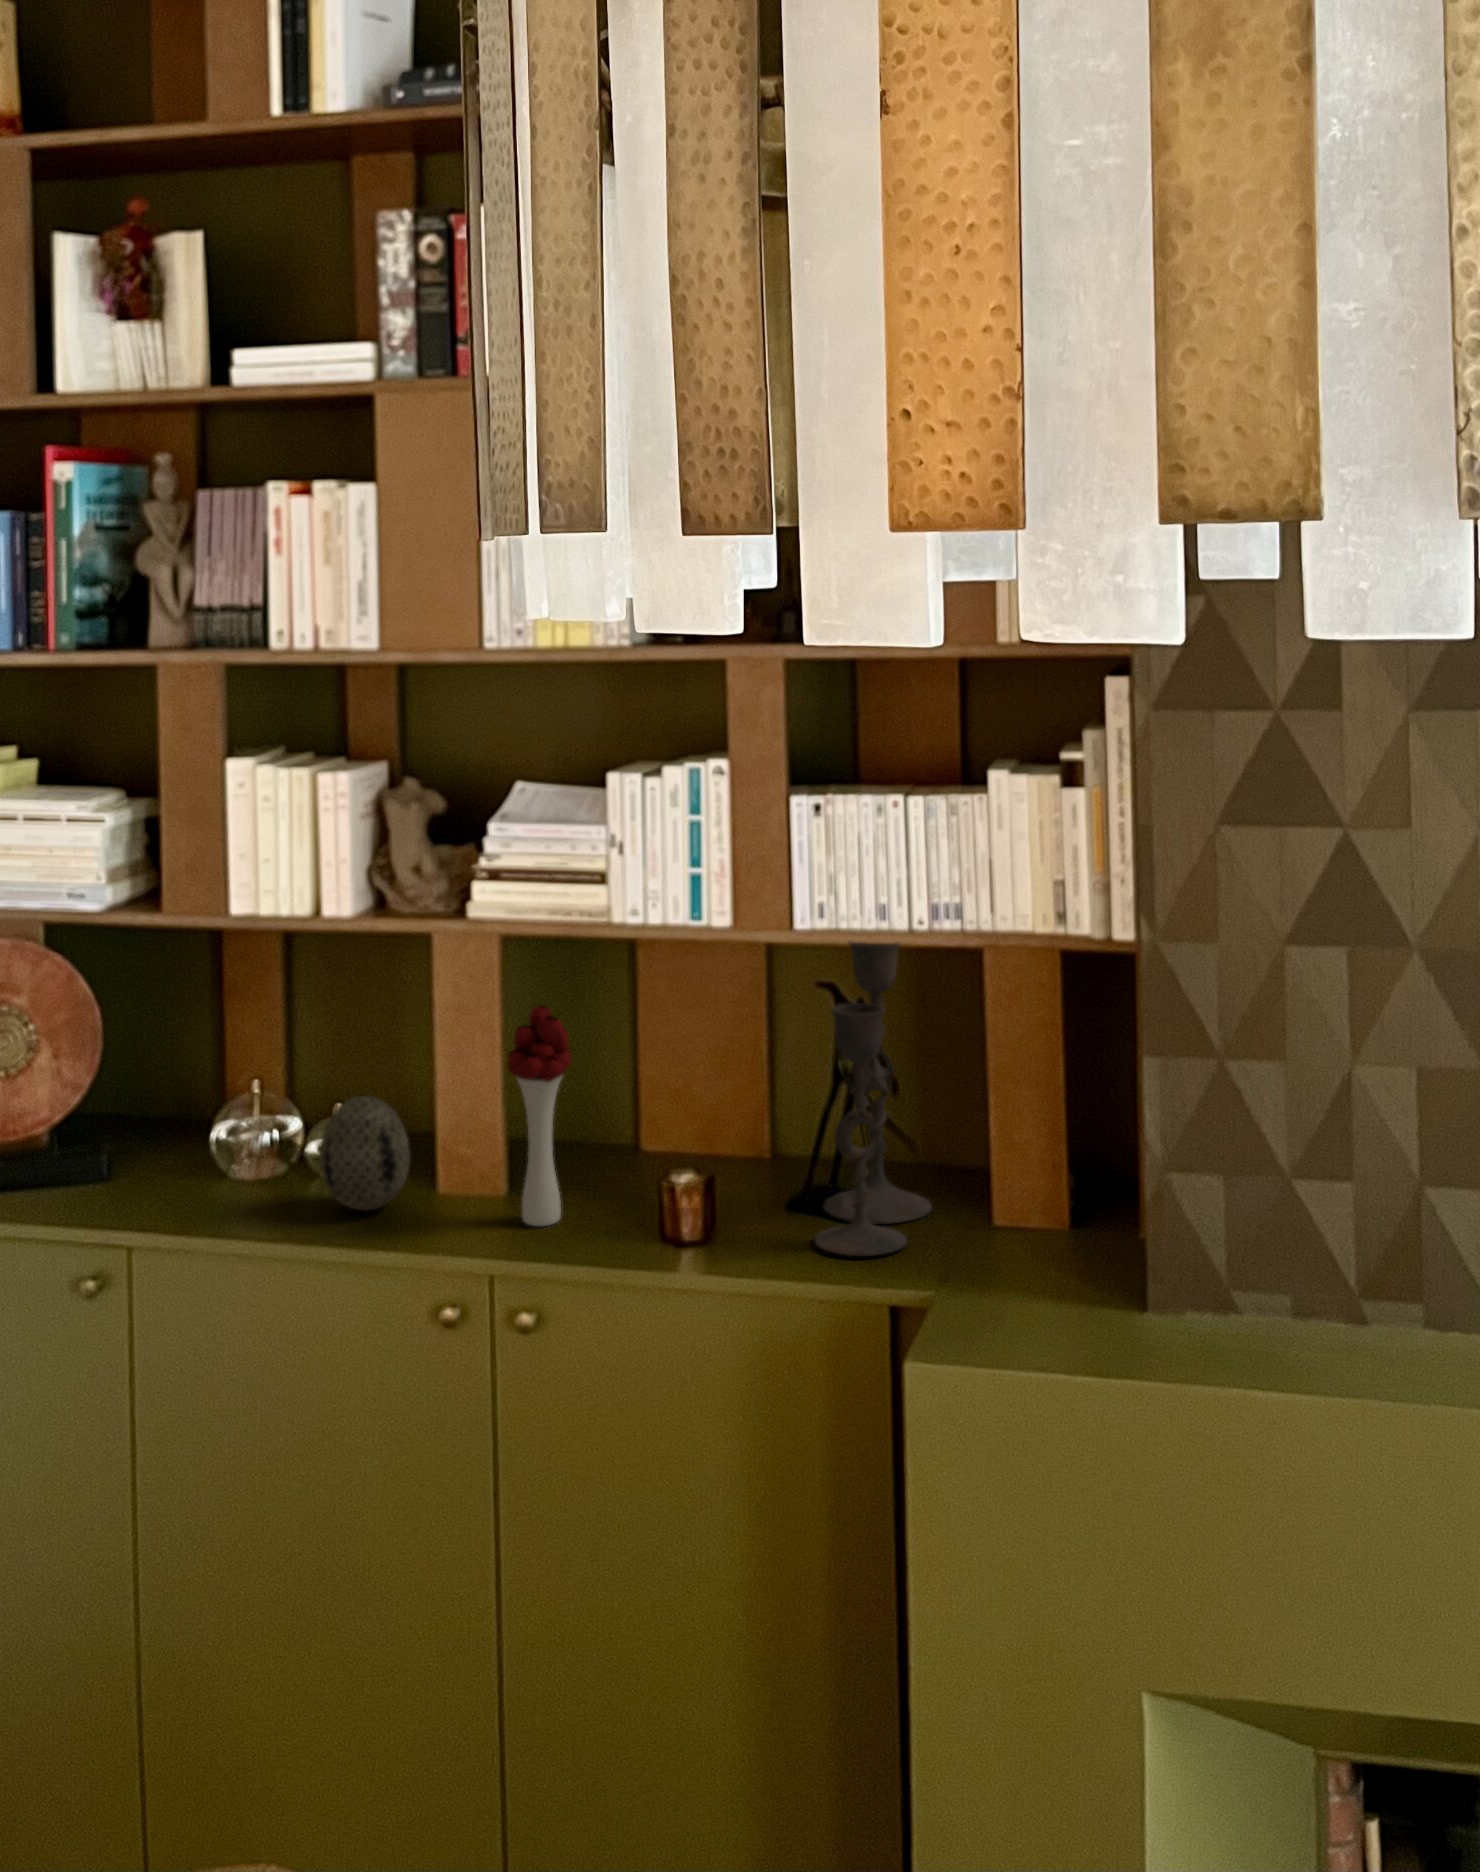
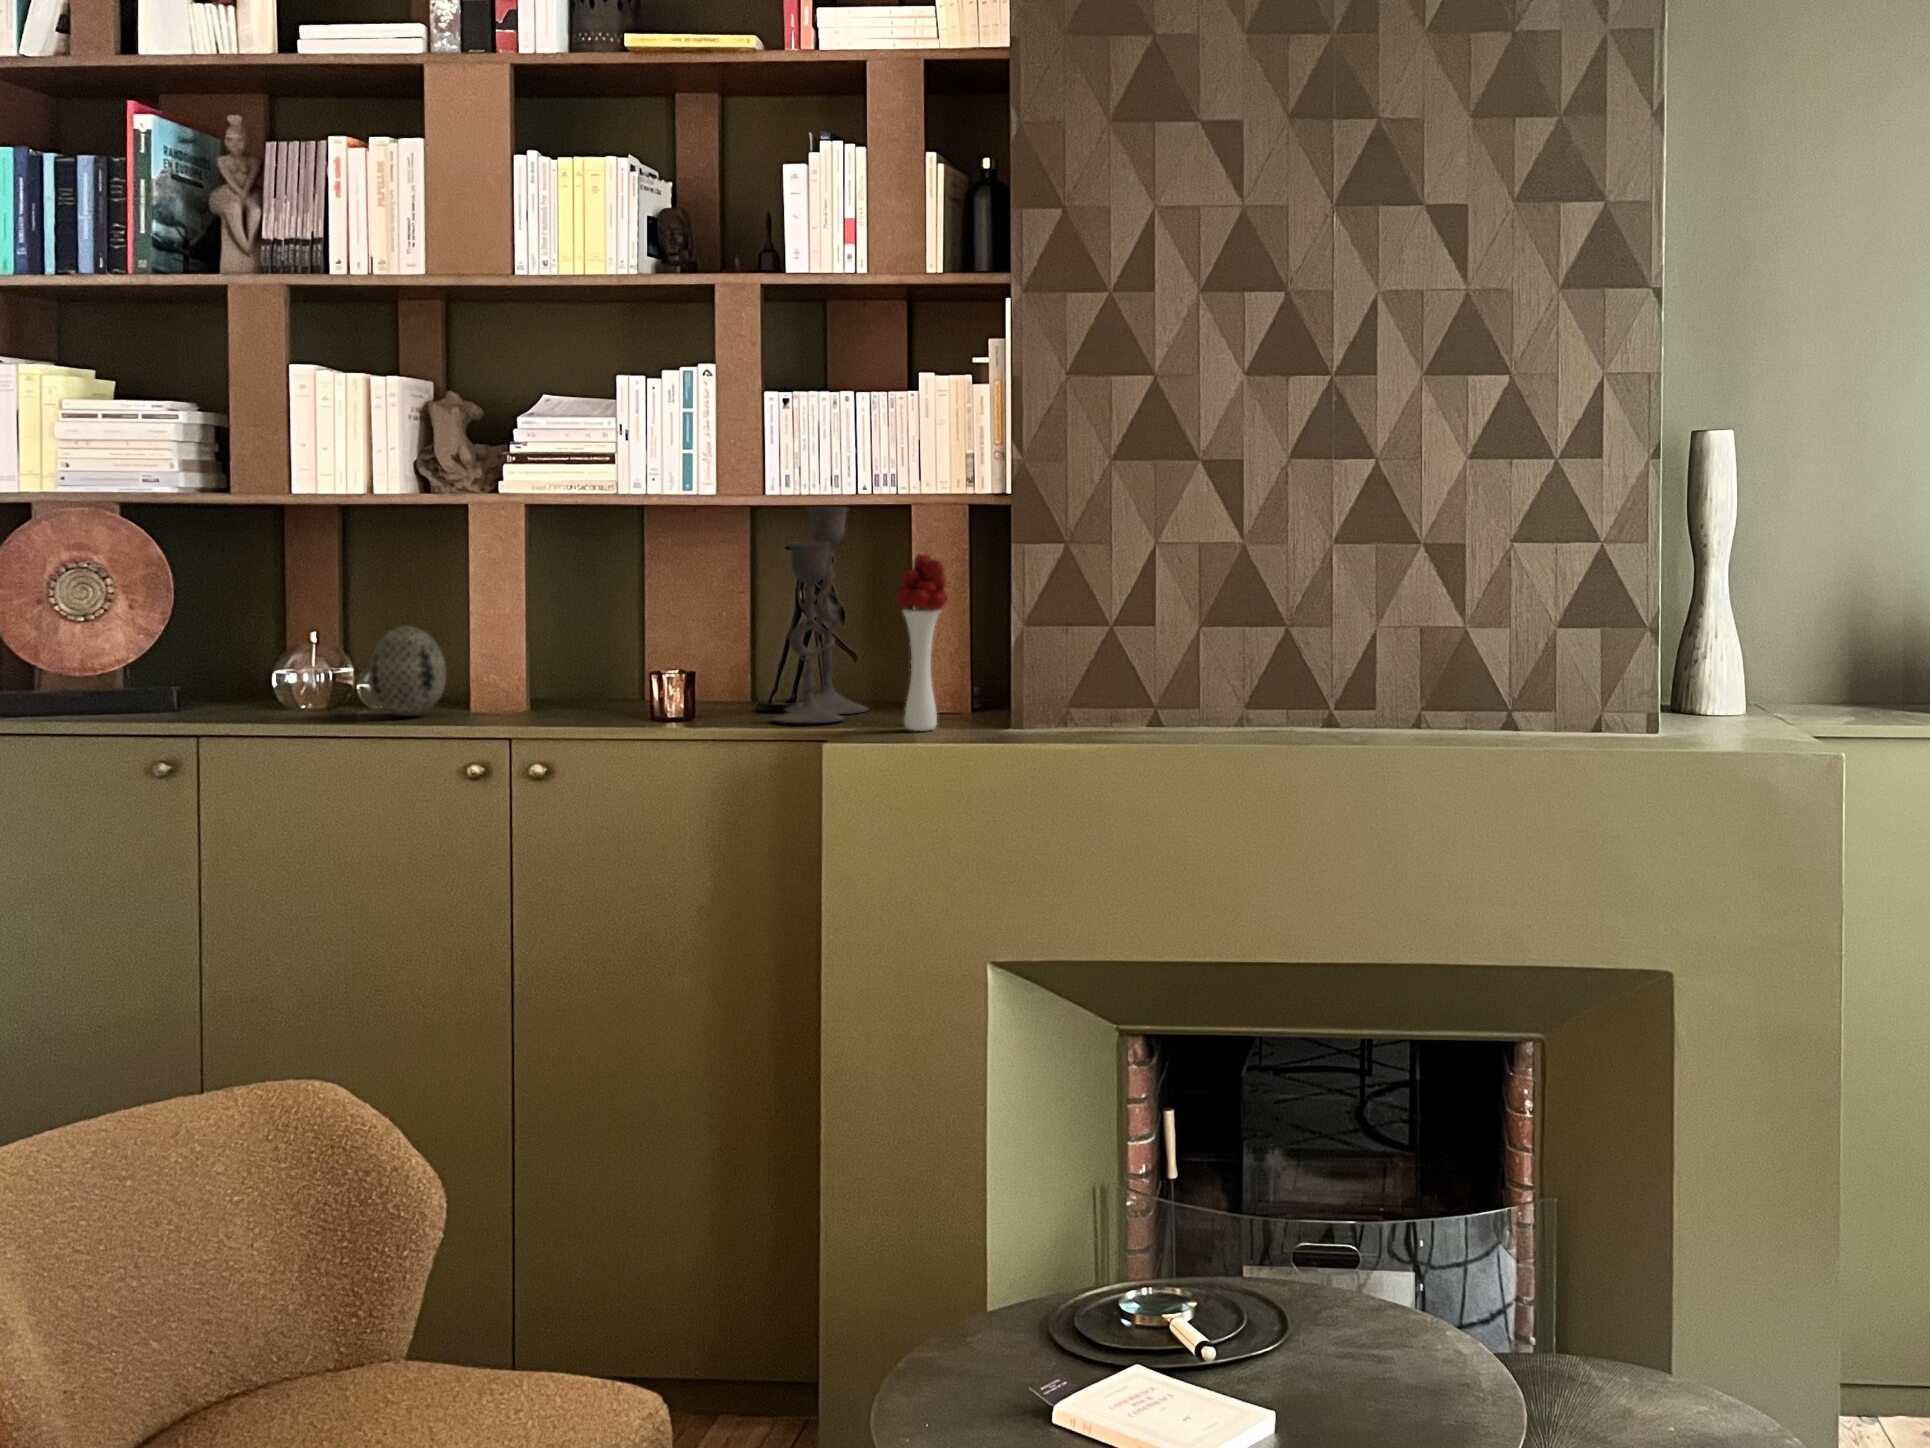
flower bouquet: present [507,1006,571,1226] -> present [897,555,948,731]

